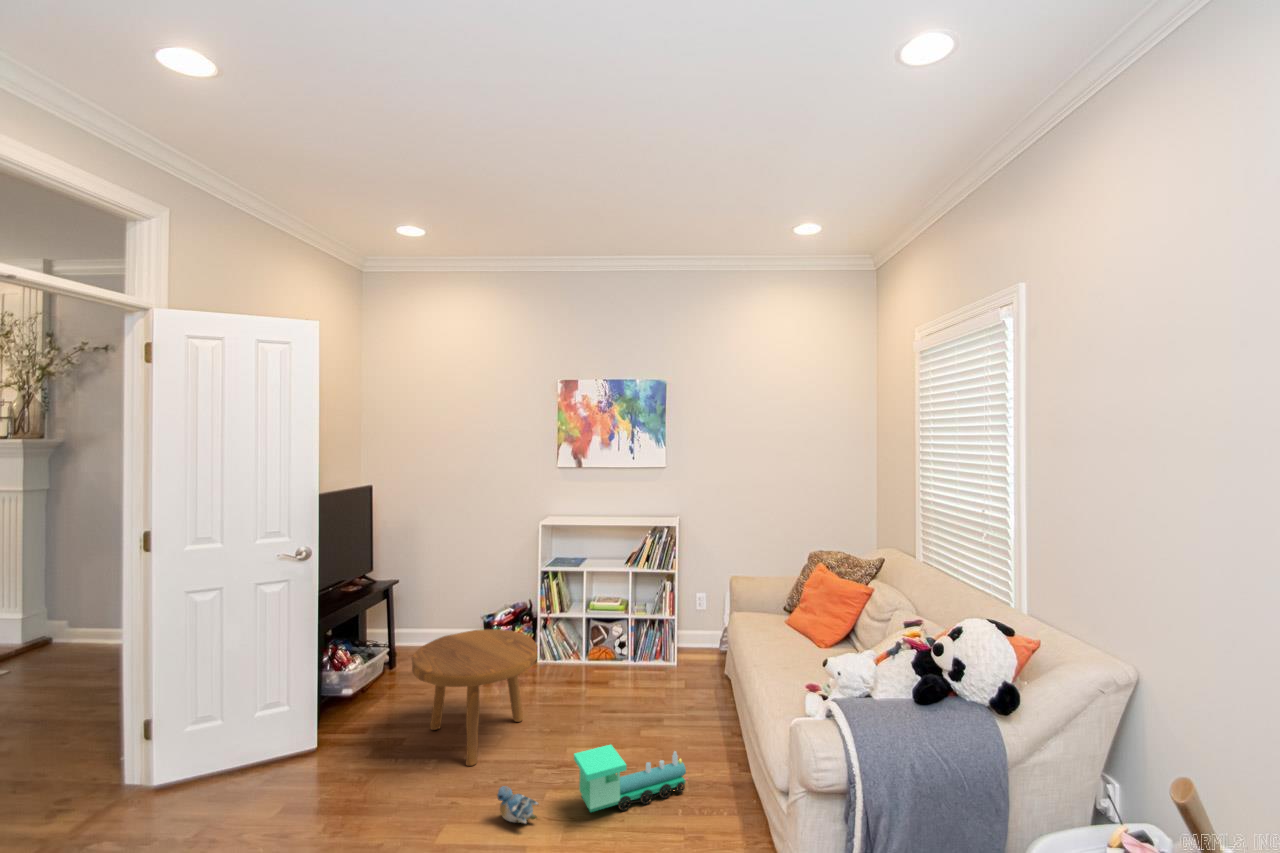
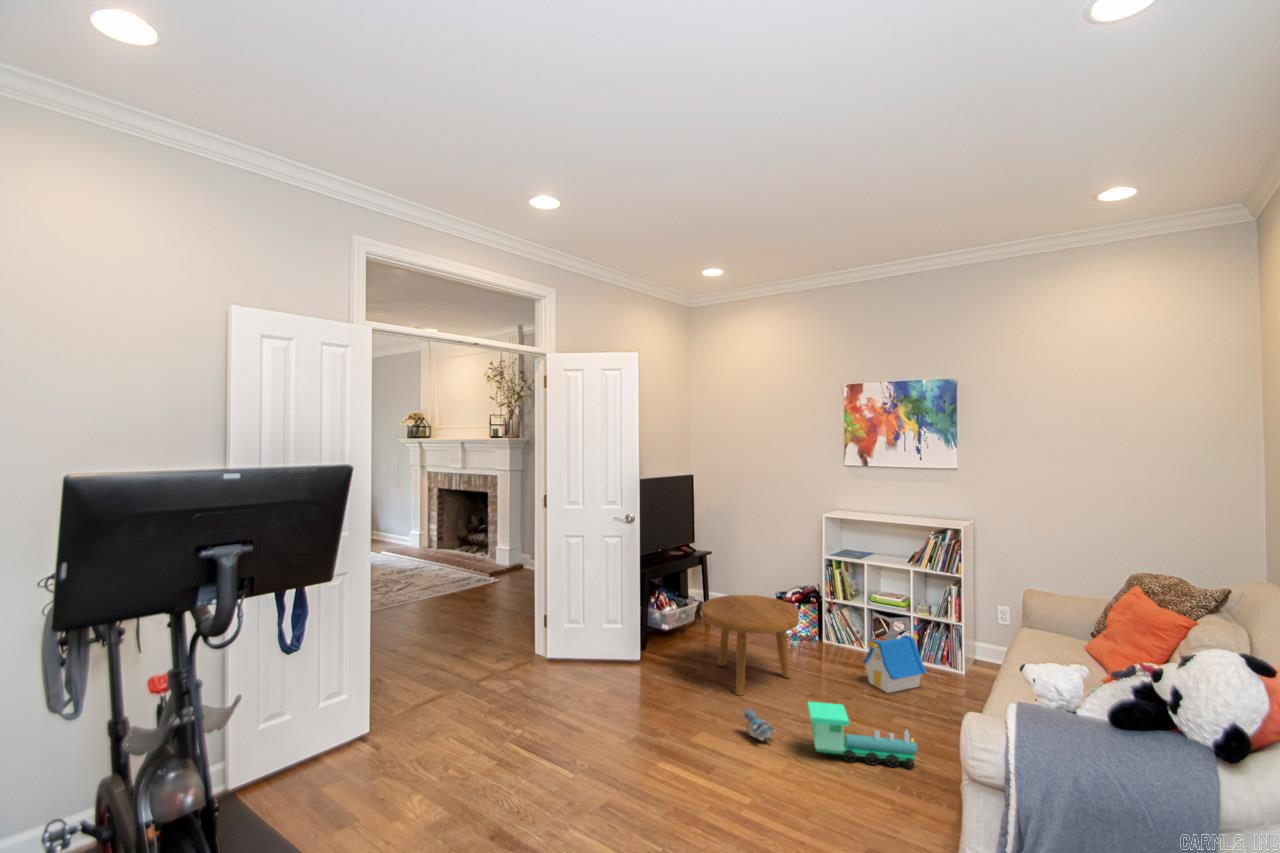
toy house: none [595,638,656,708] -> present [863,635,926,693]

